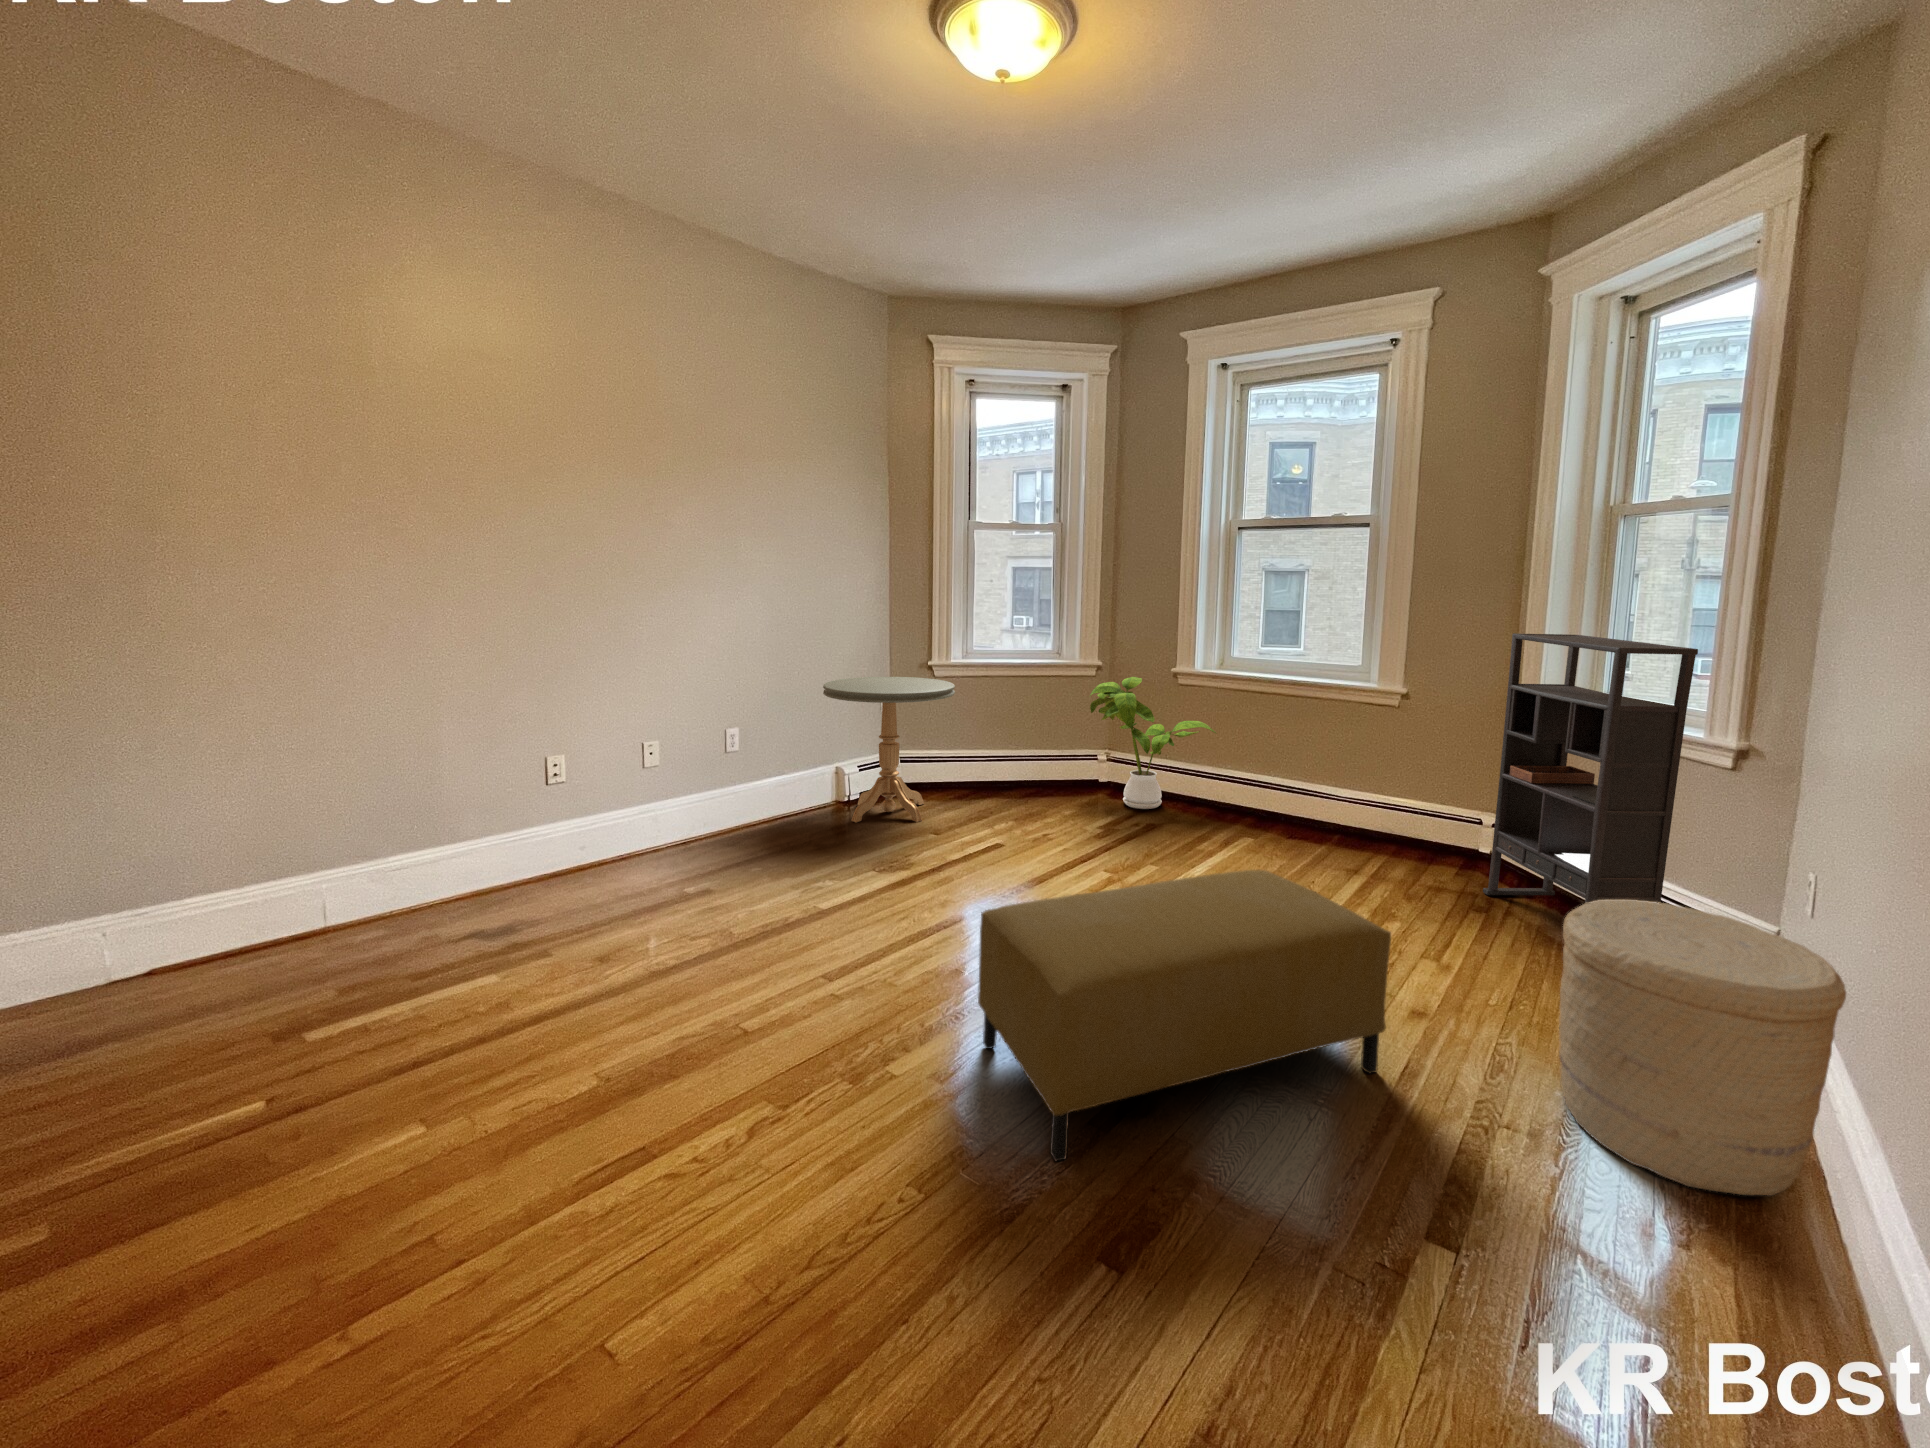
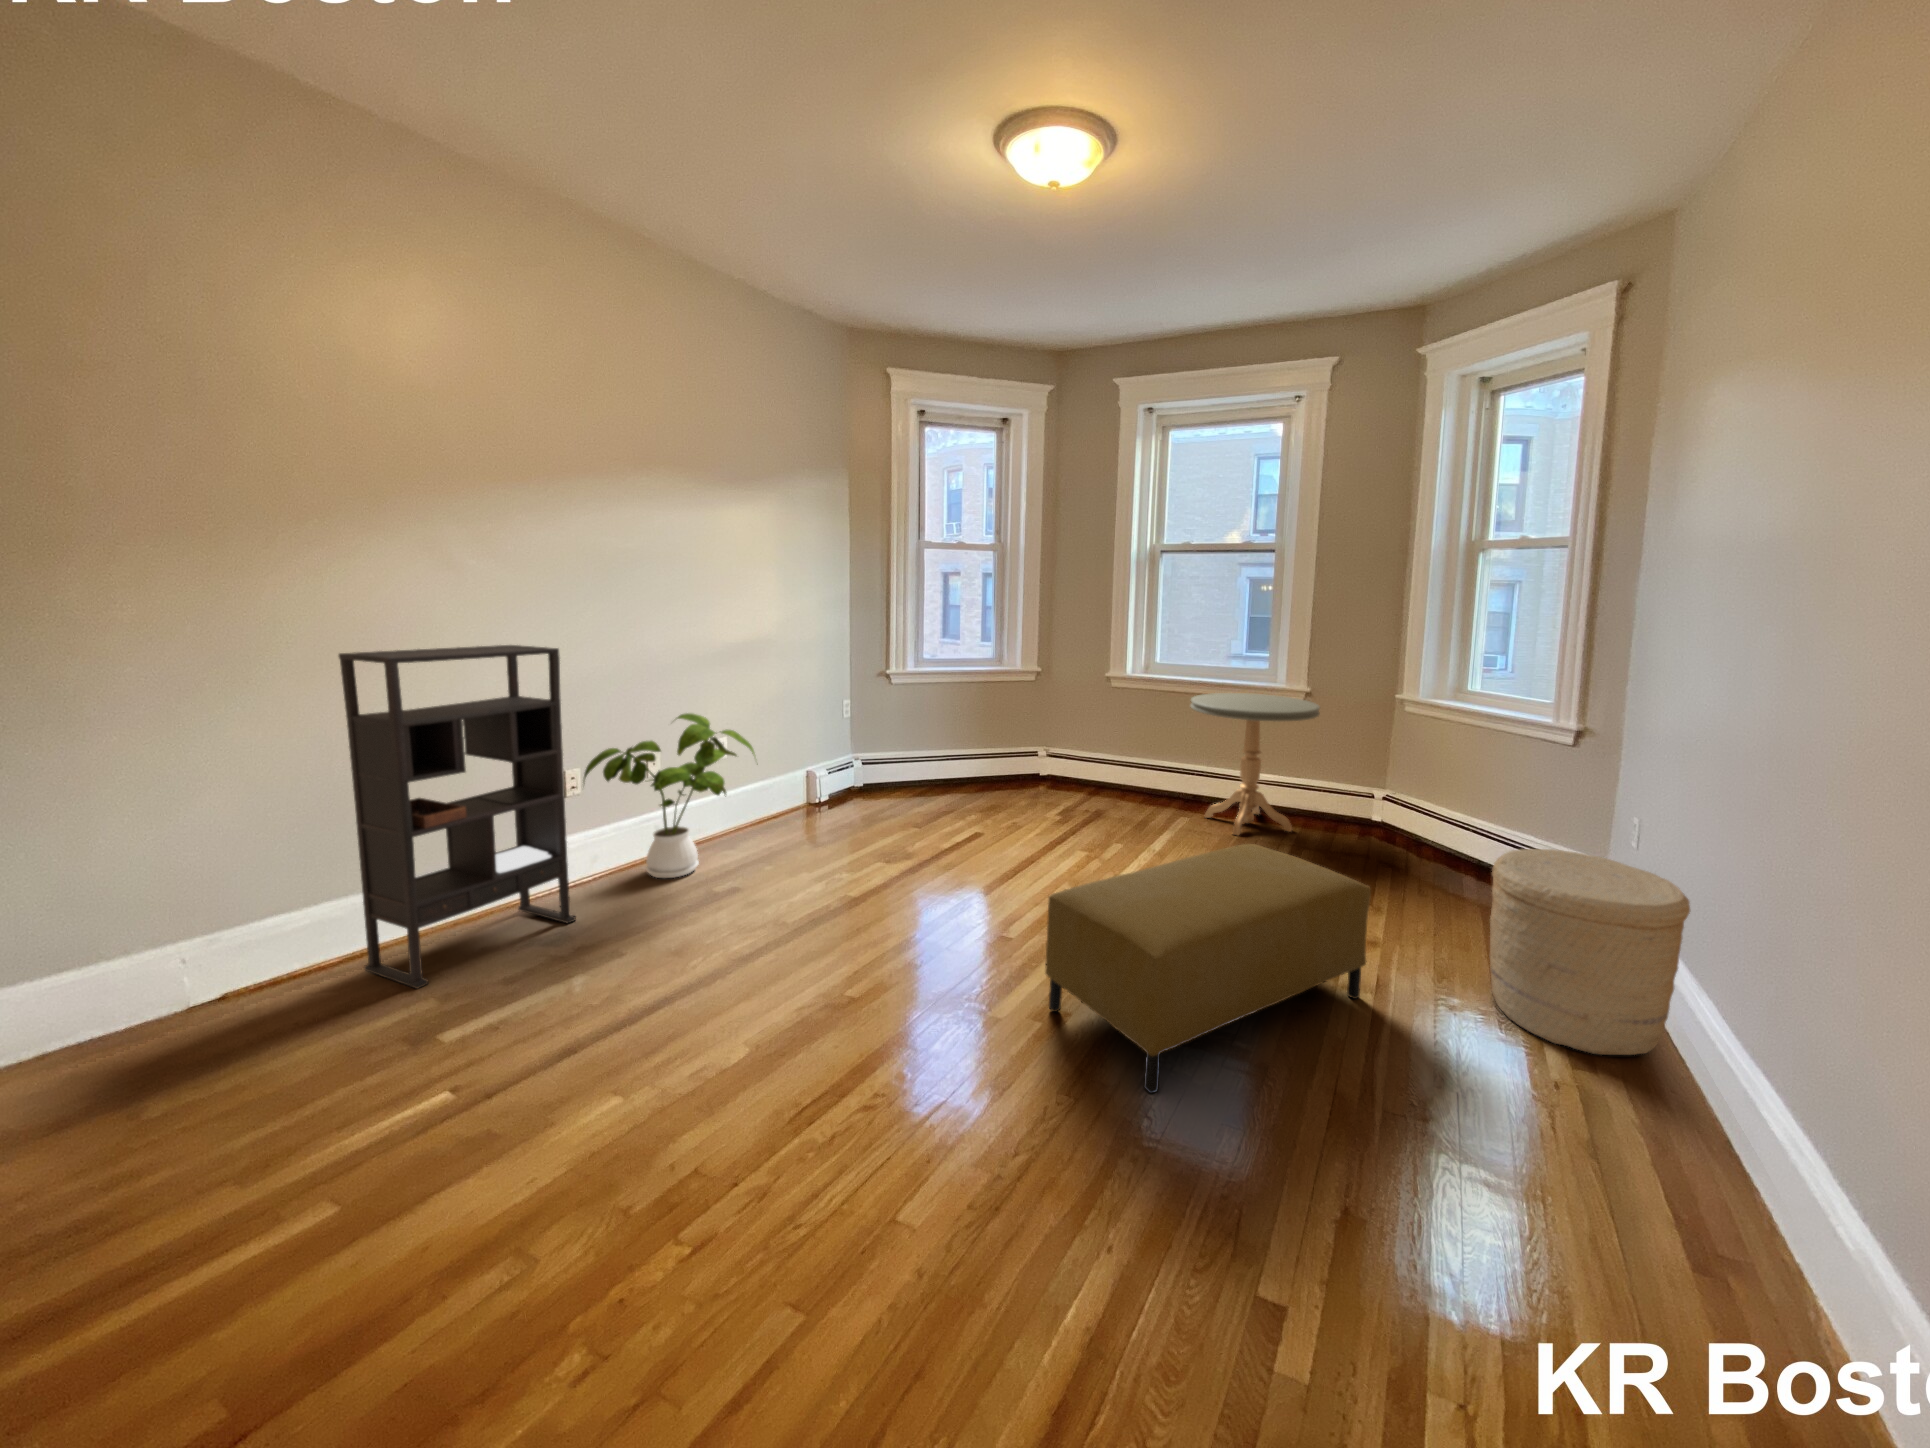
bookshelf: present [1483,633,1698,903] -> present [339,645,576,988]
side table: present [823,677,955,822] -> present [1191,693,1320,835]
house plant: present [1090,677,1216,809] -> present [584,713,755,878]

